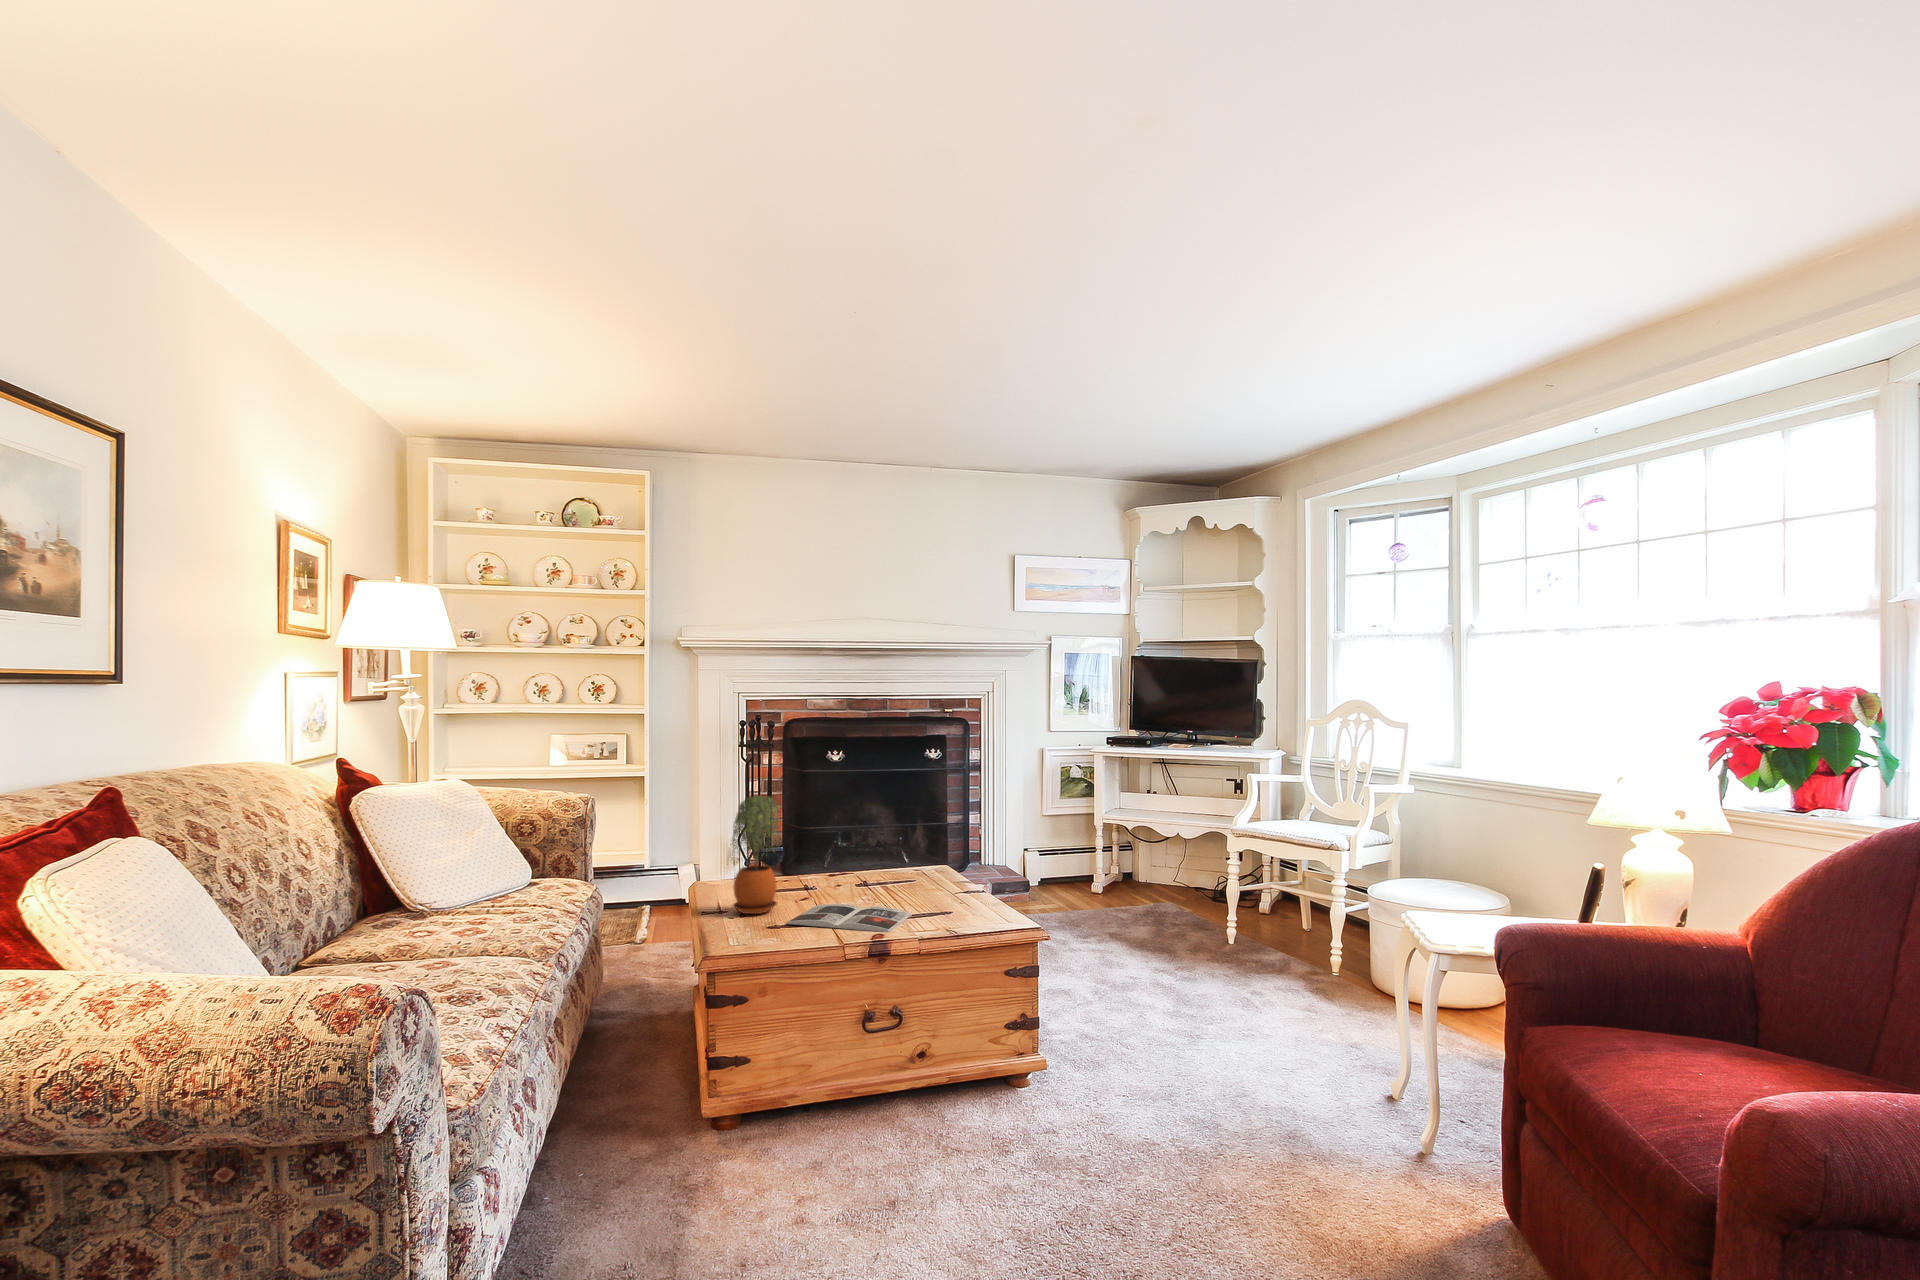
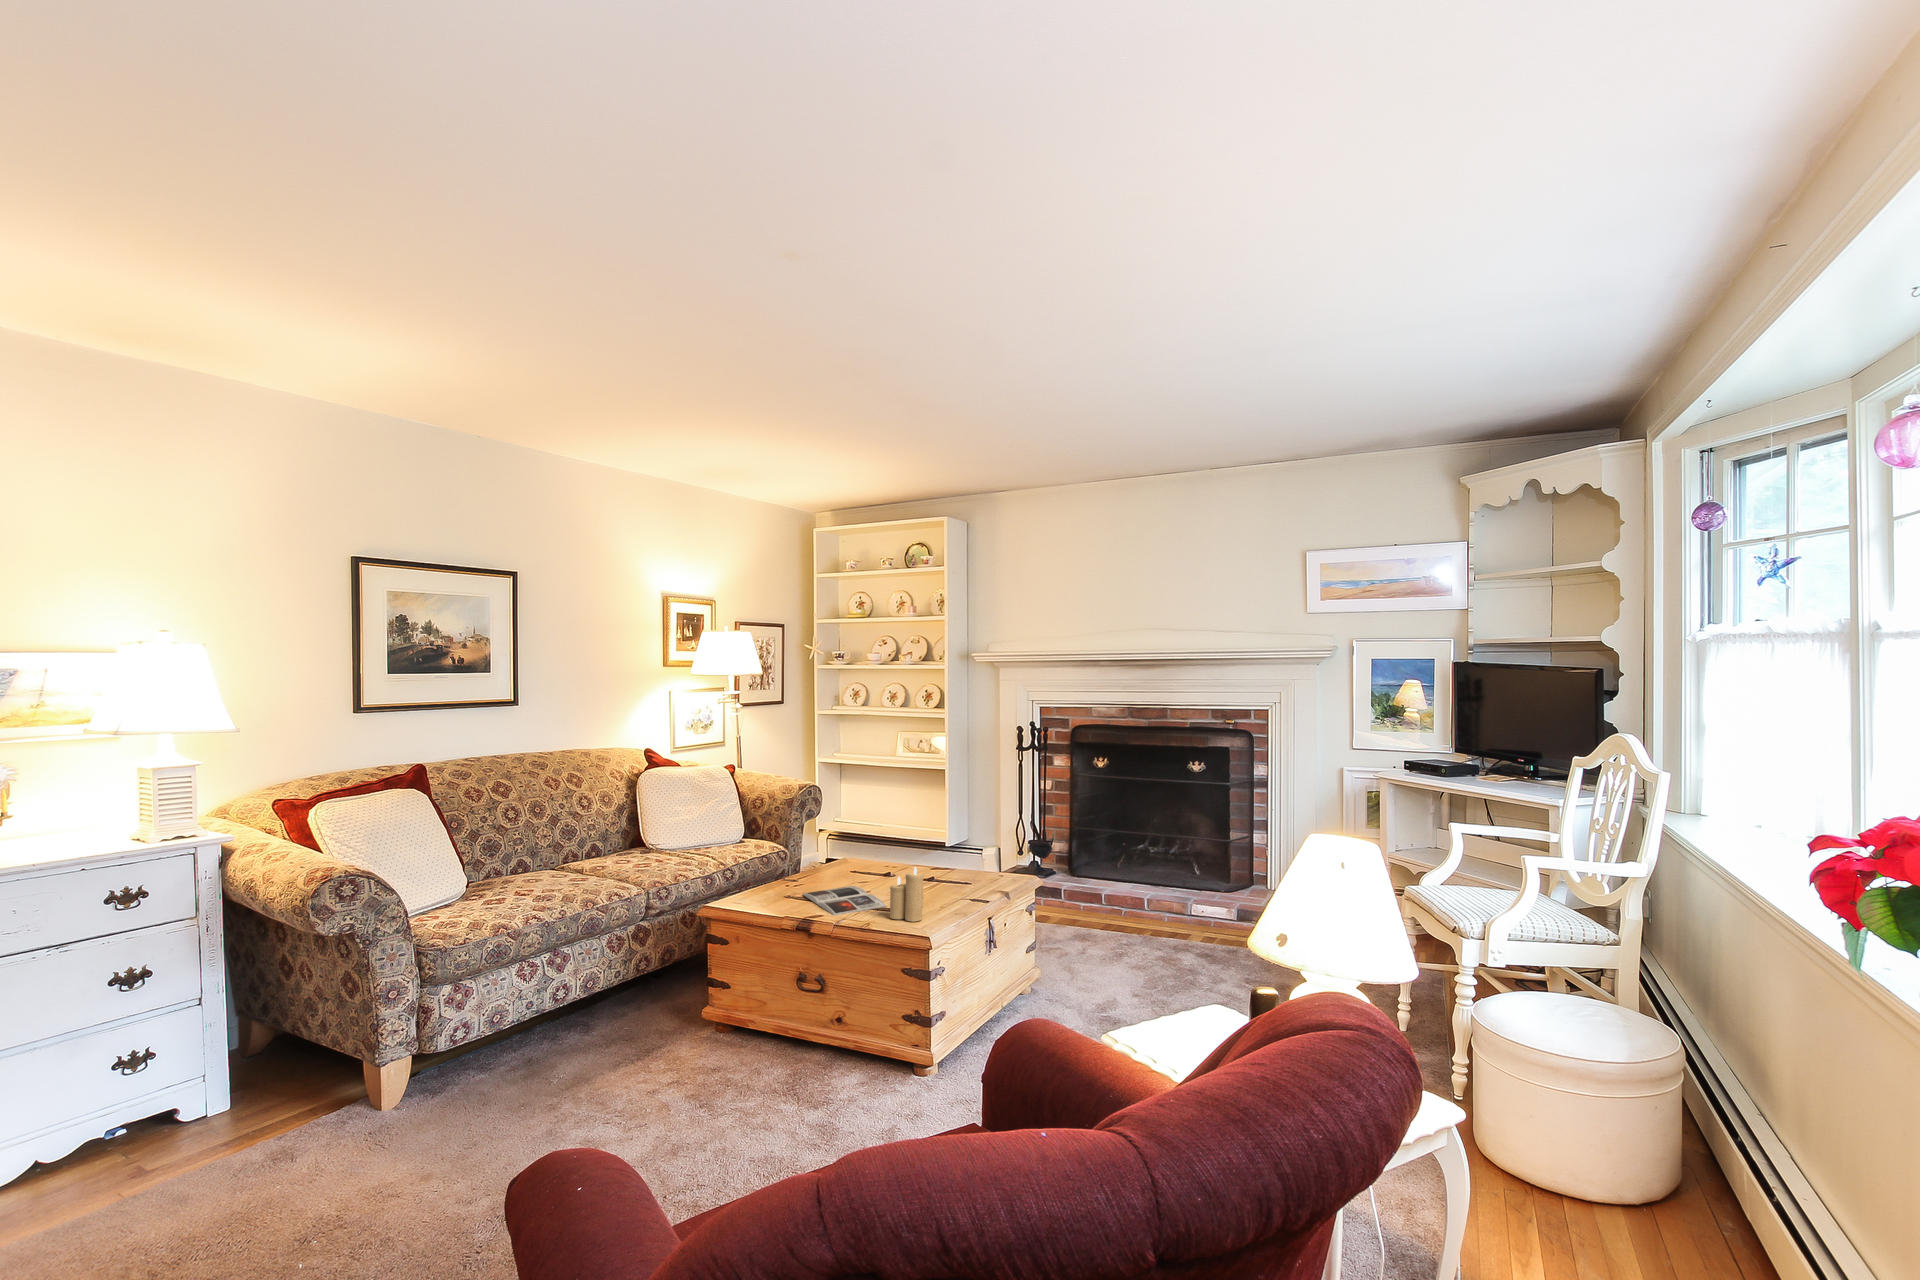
potted plant: present [728,795,778,914] -> none [794,793,840,884]
candle: none [949,856,989,921] -> present [890,867,924,922]

